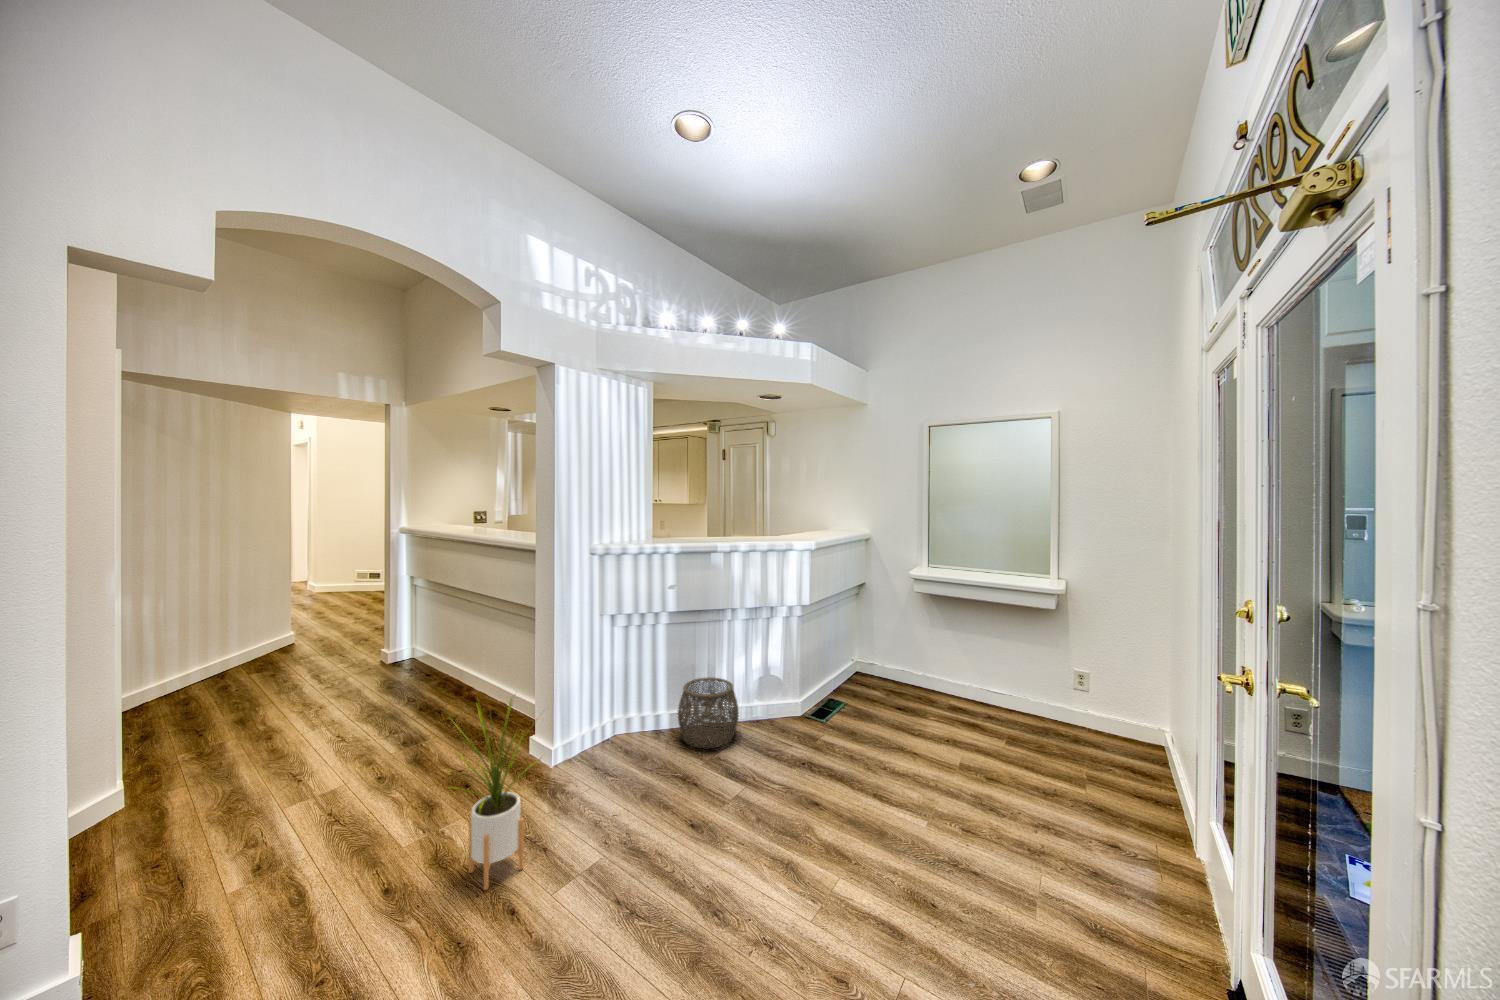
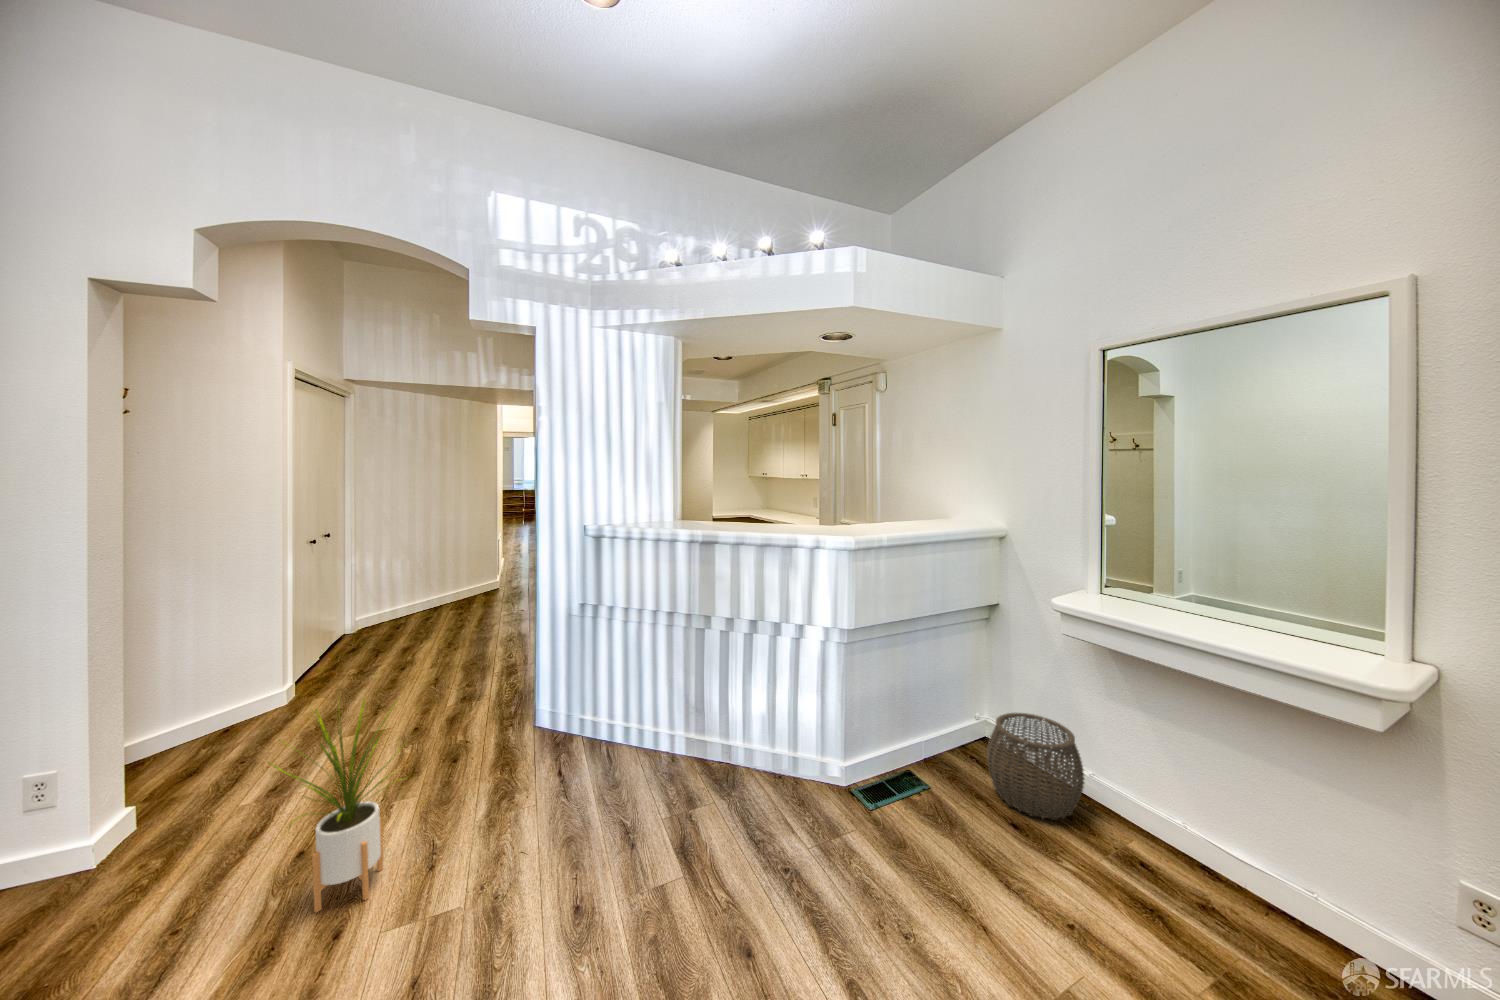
woven basket: present [678,677,739,749] -> present [987,713,1084,820]

